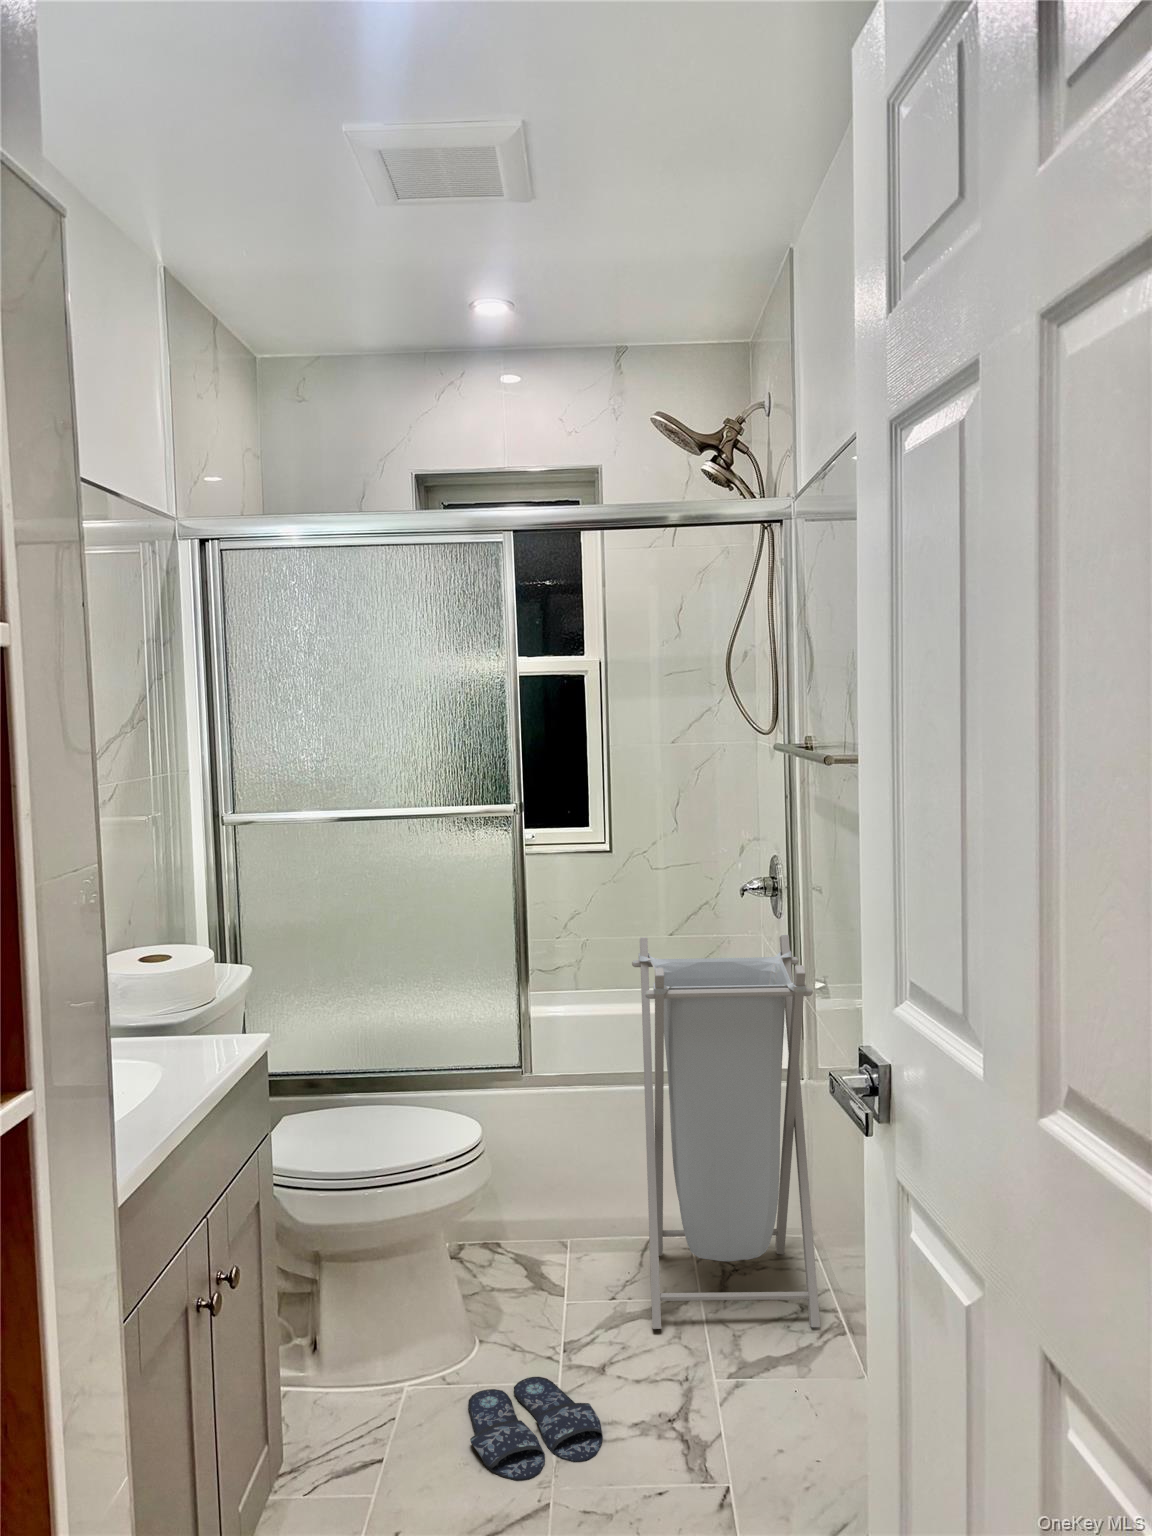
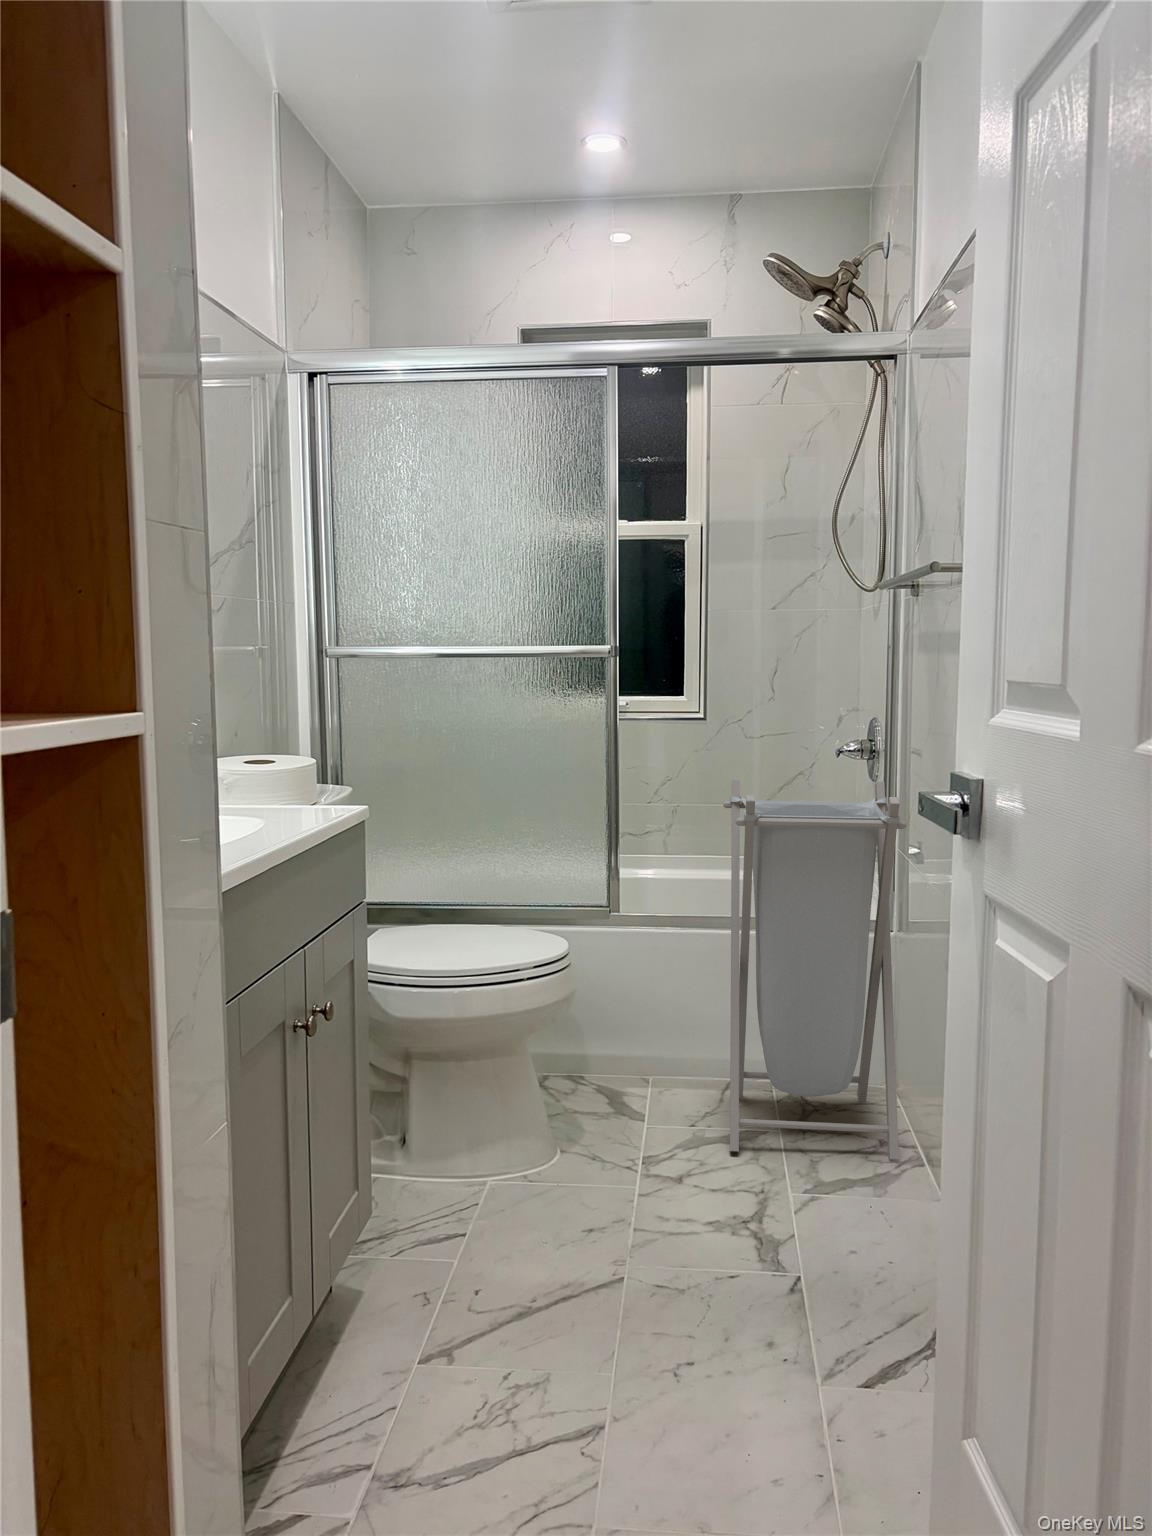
slippers: present [468,1377,603,1481] -> none [547,1180,677,1257]

